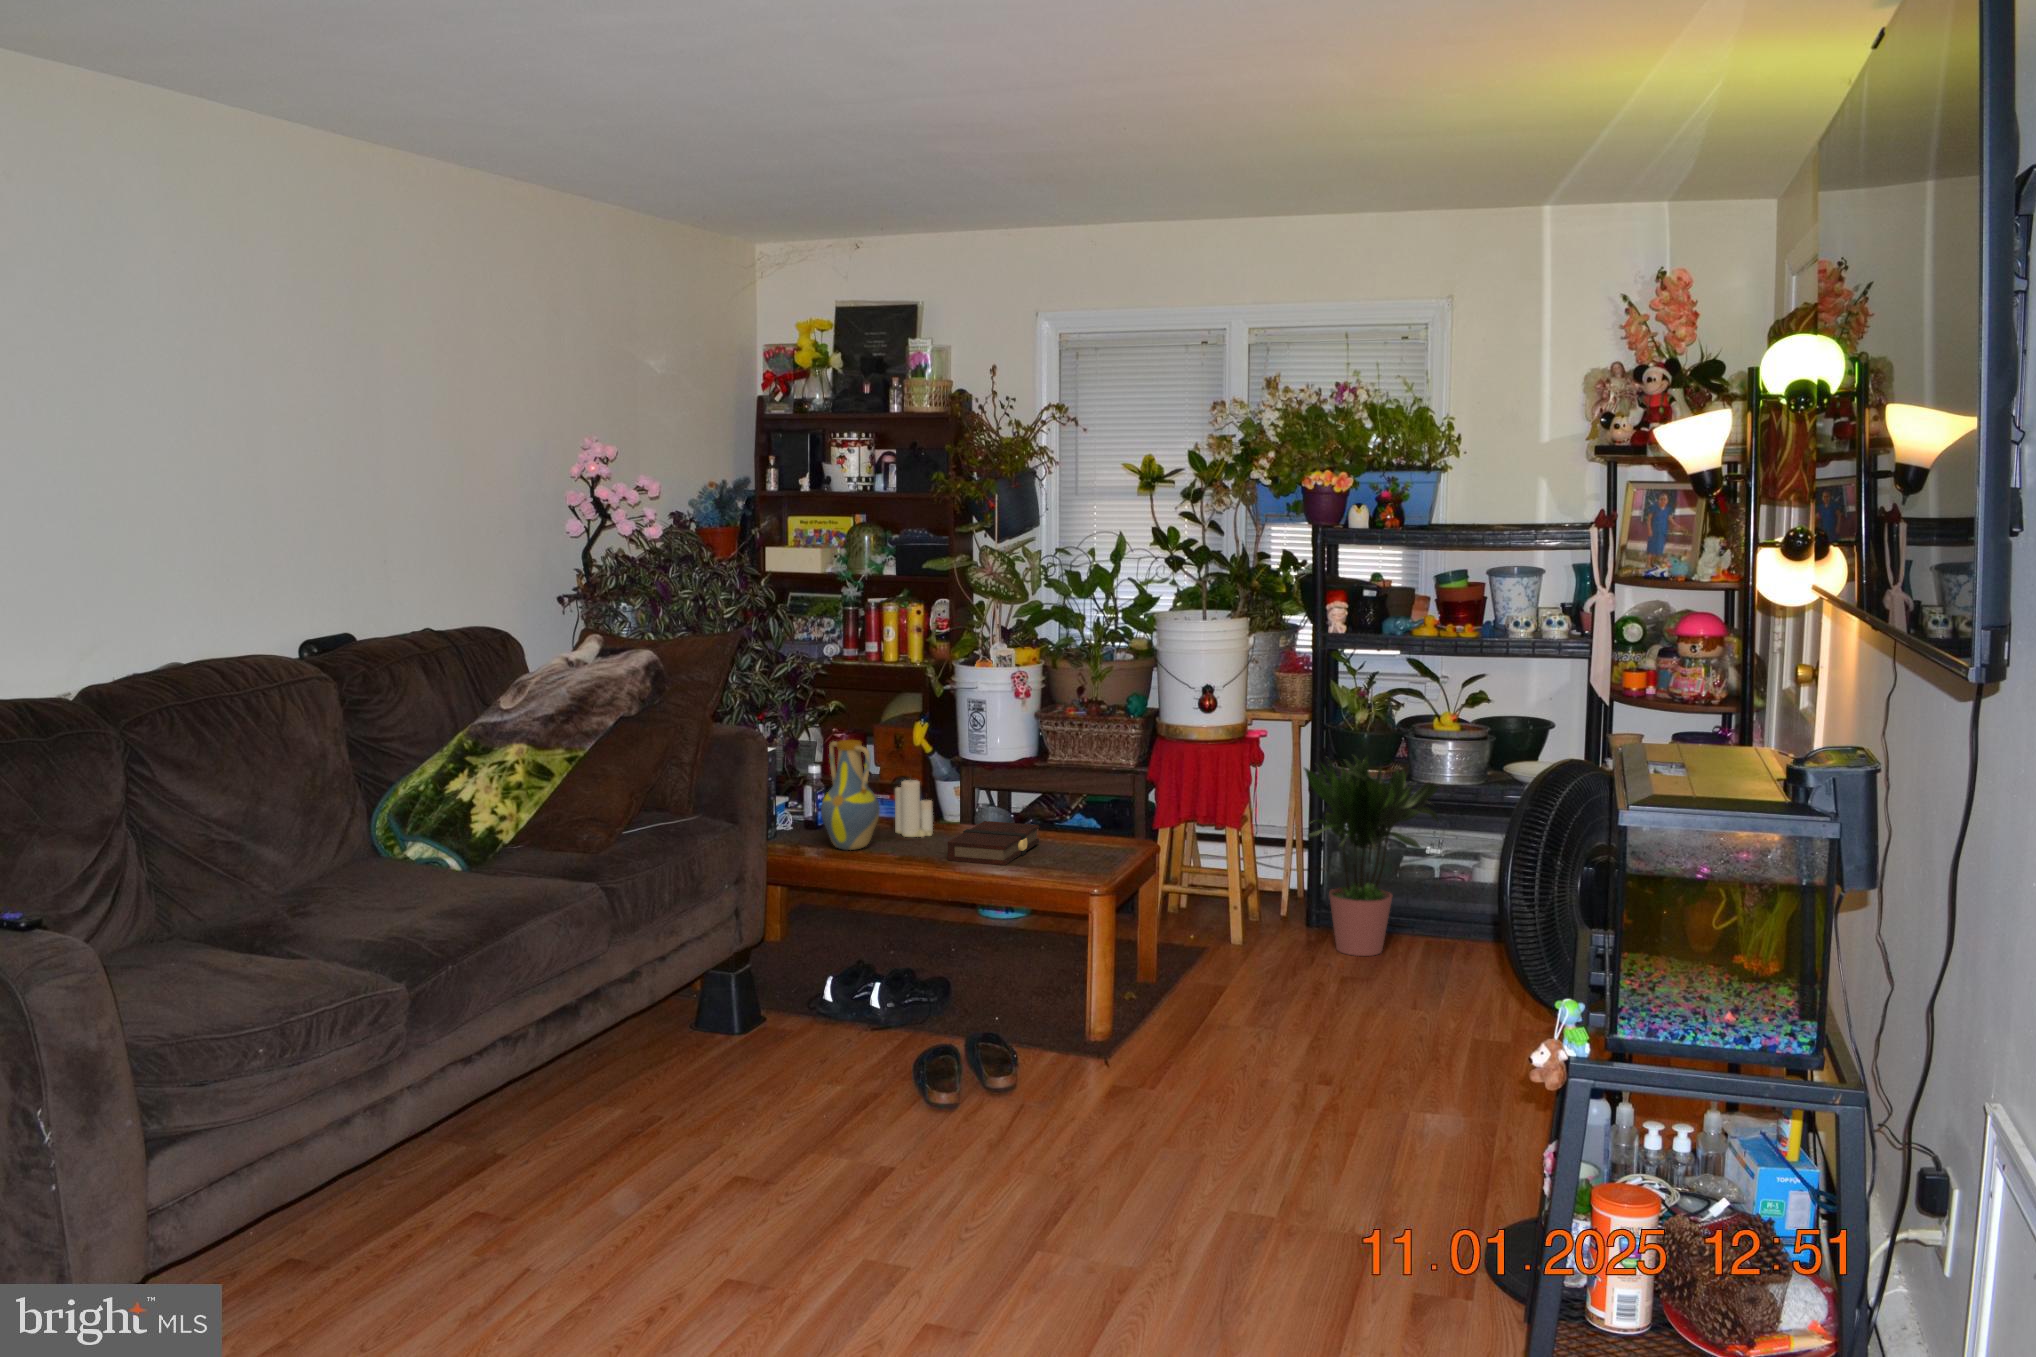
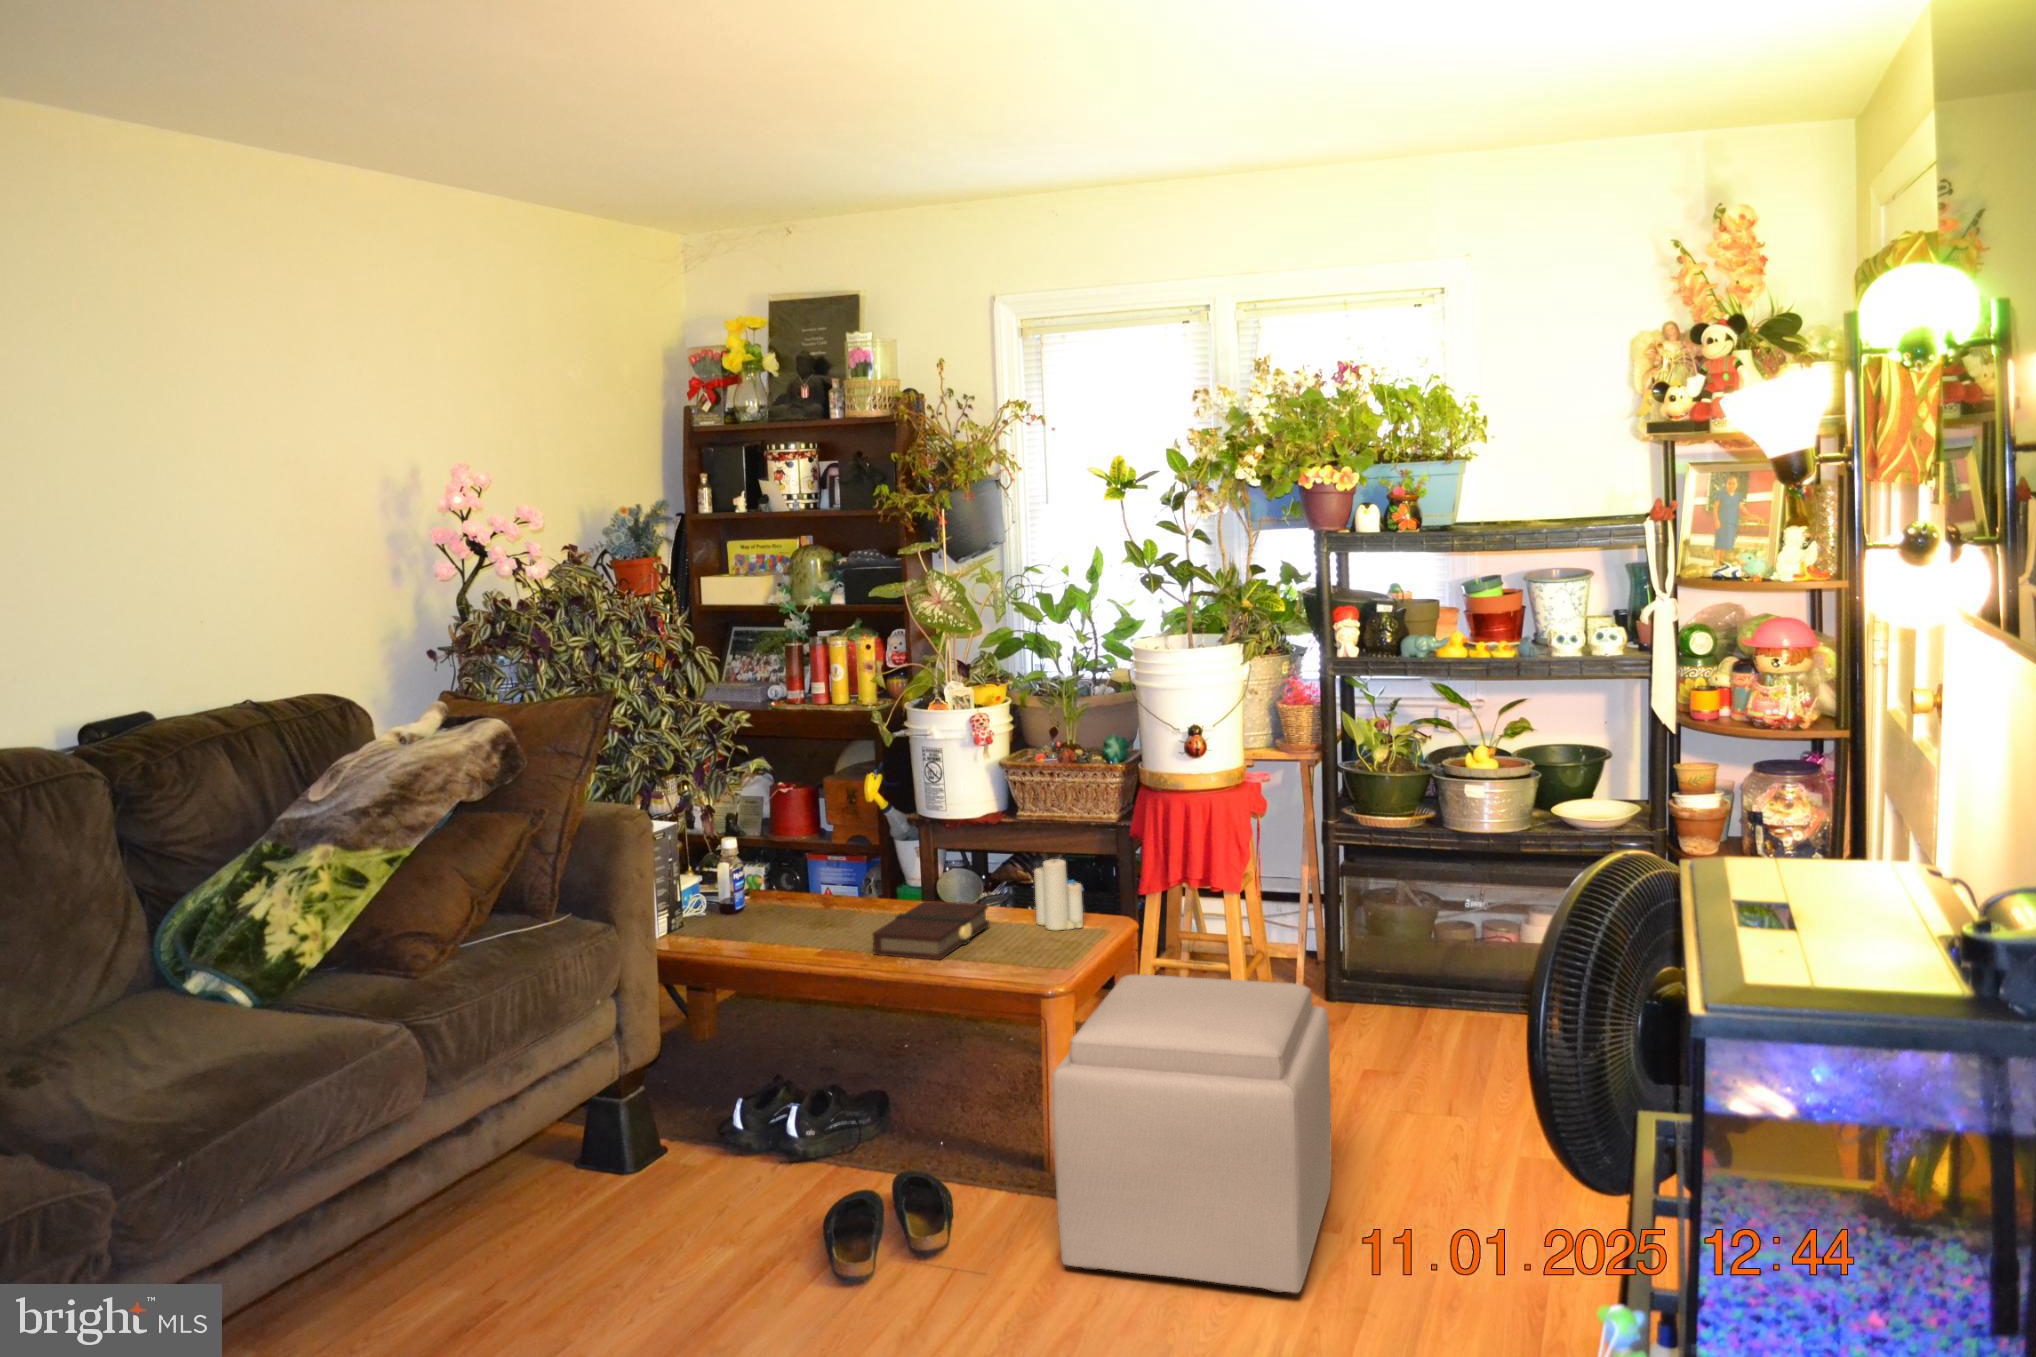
vase: present [821,740,880,850] -> none [726,812,797,943]
potted plant: present [1304,756,1439,956] -> none [1307,793,1484,1043]
candle: present [895,780,933,837] -> present [1034,859,1083,930]
ottoman: none [1116,875,1330,1120] -> present [1052,974,1331,1293]

